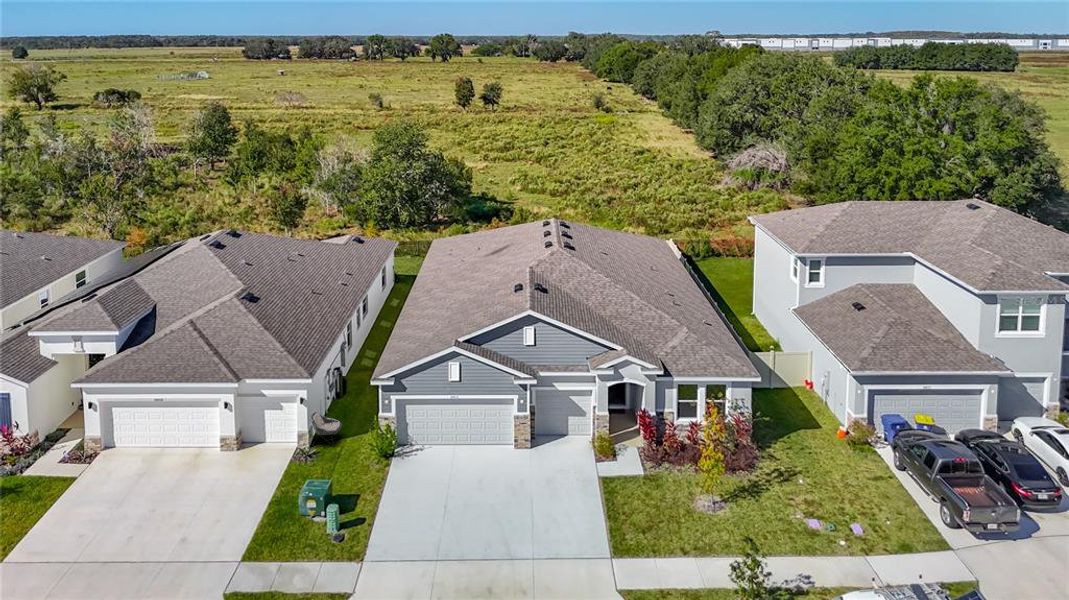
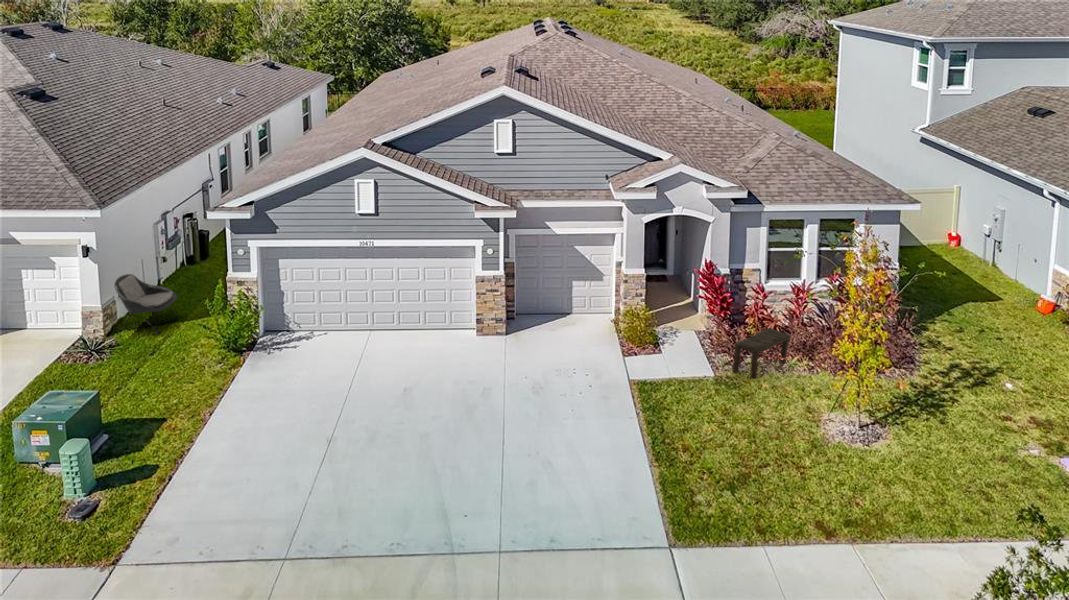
bench: none [655,448,686,476] -> present [733,328,790,378]

